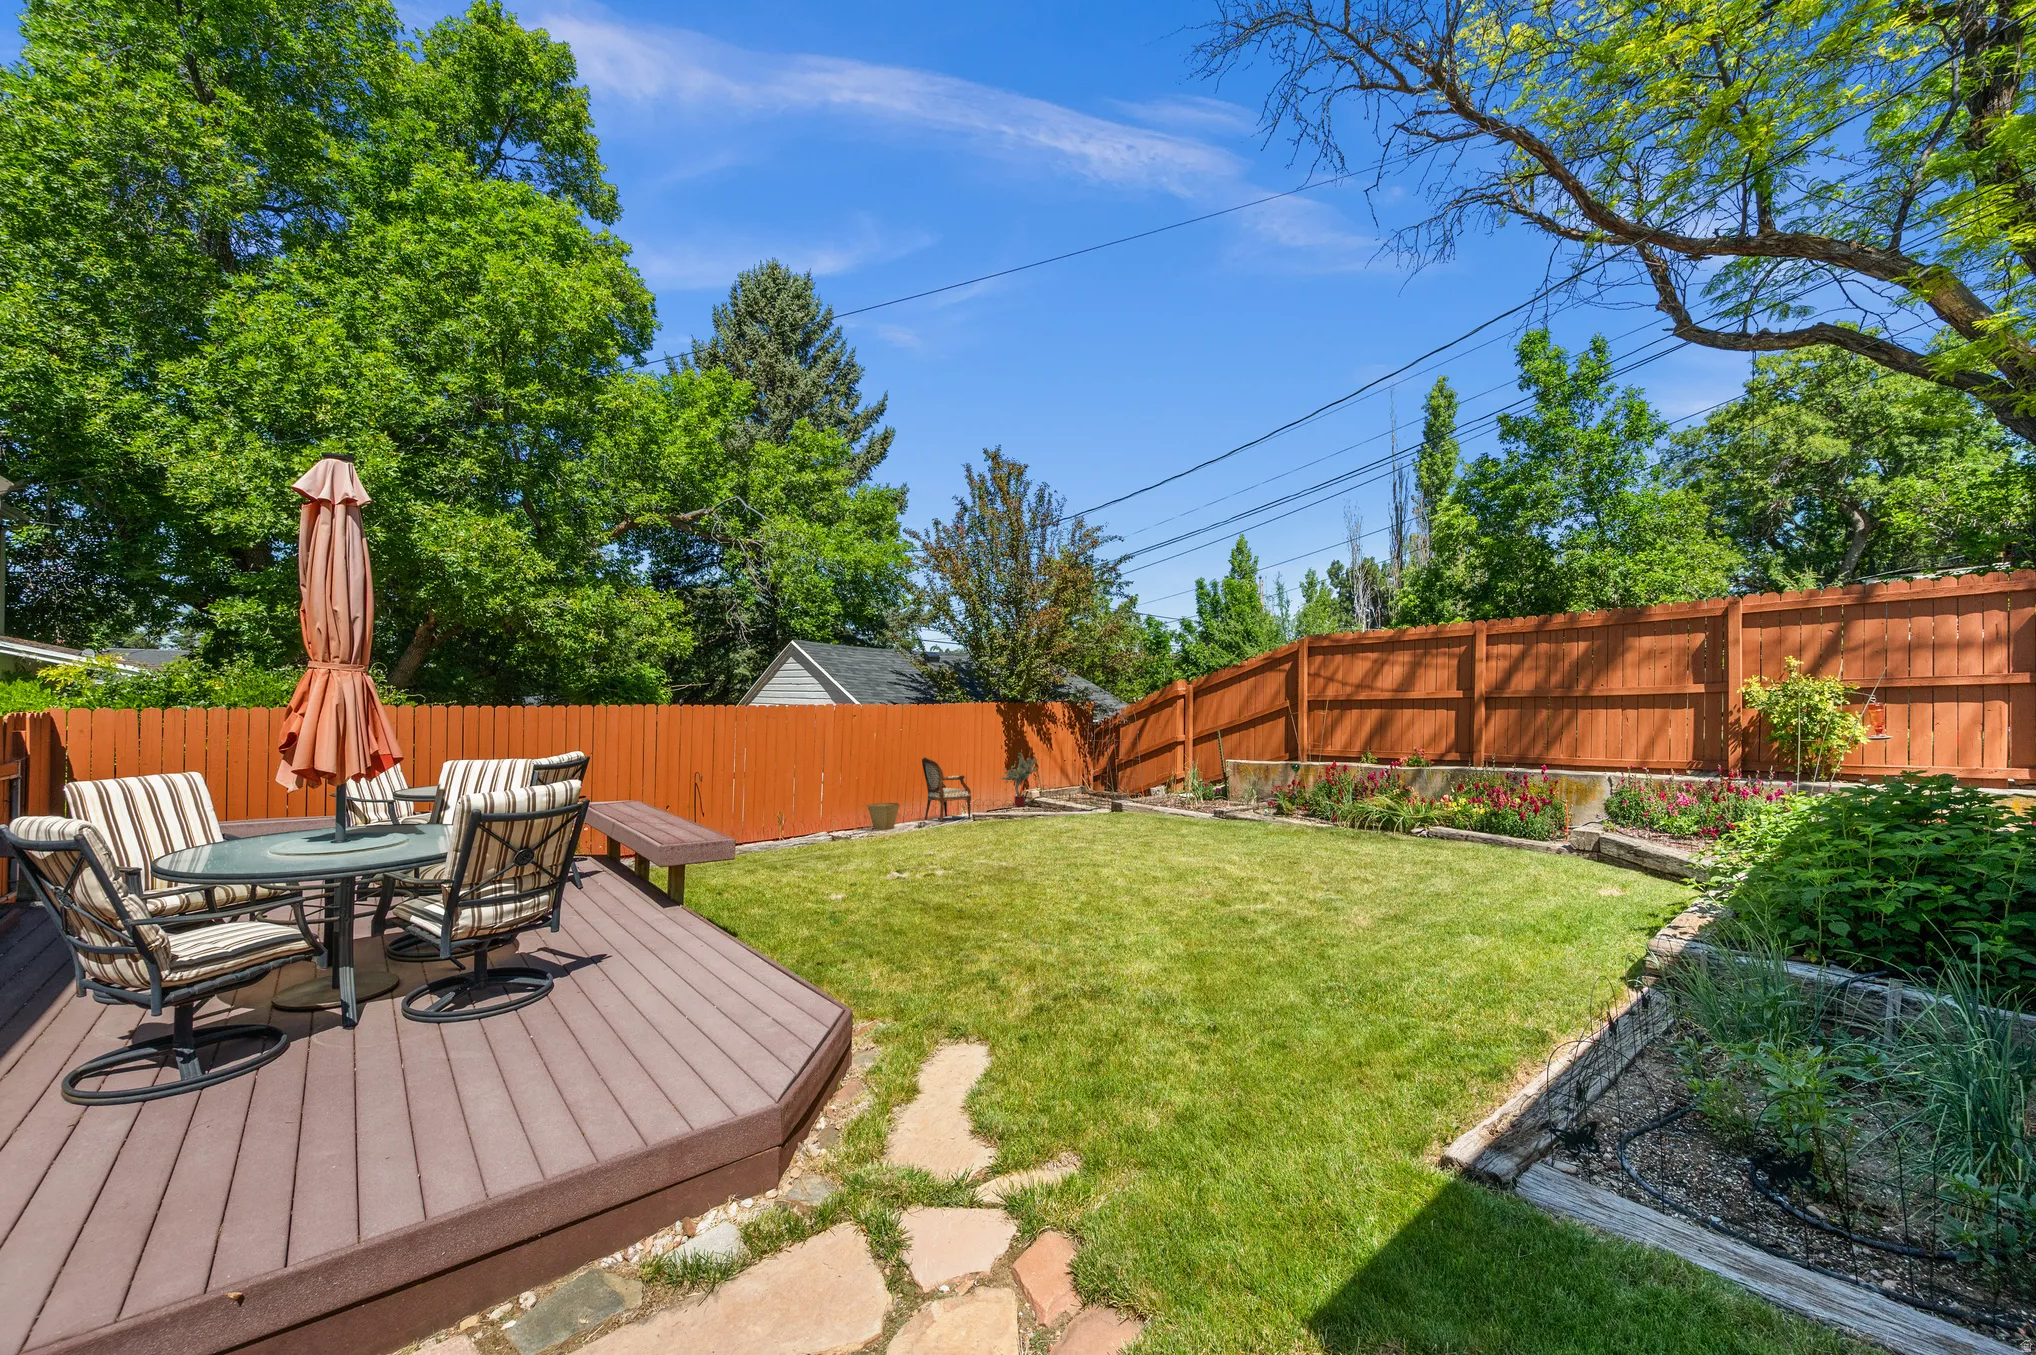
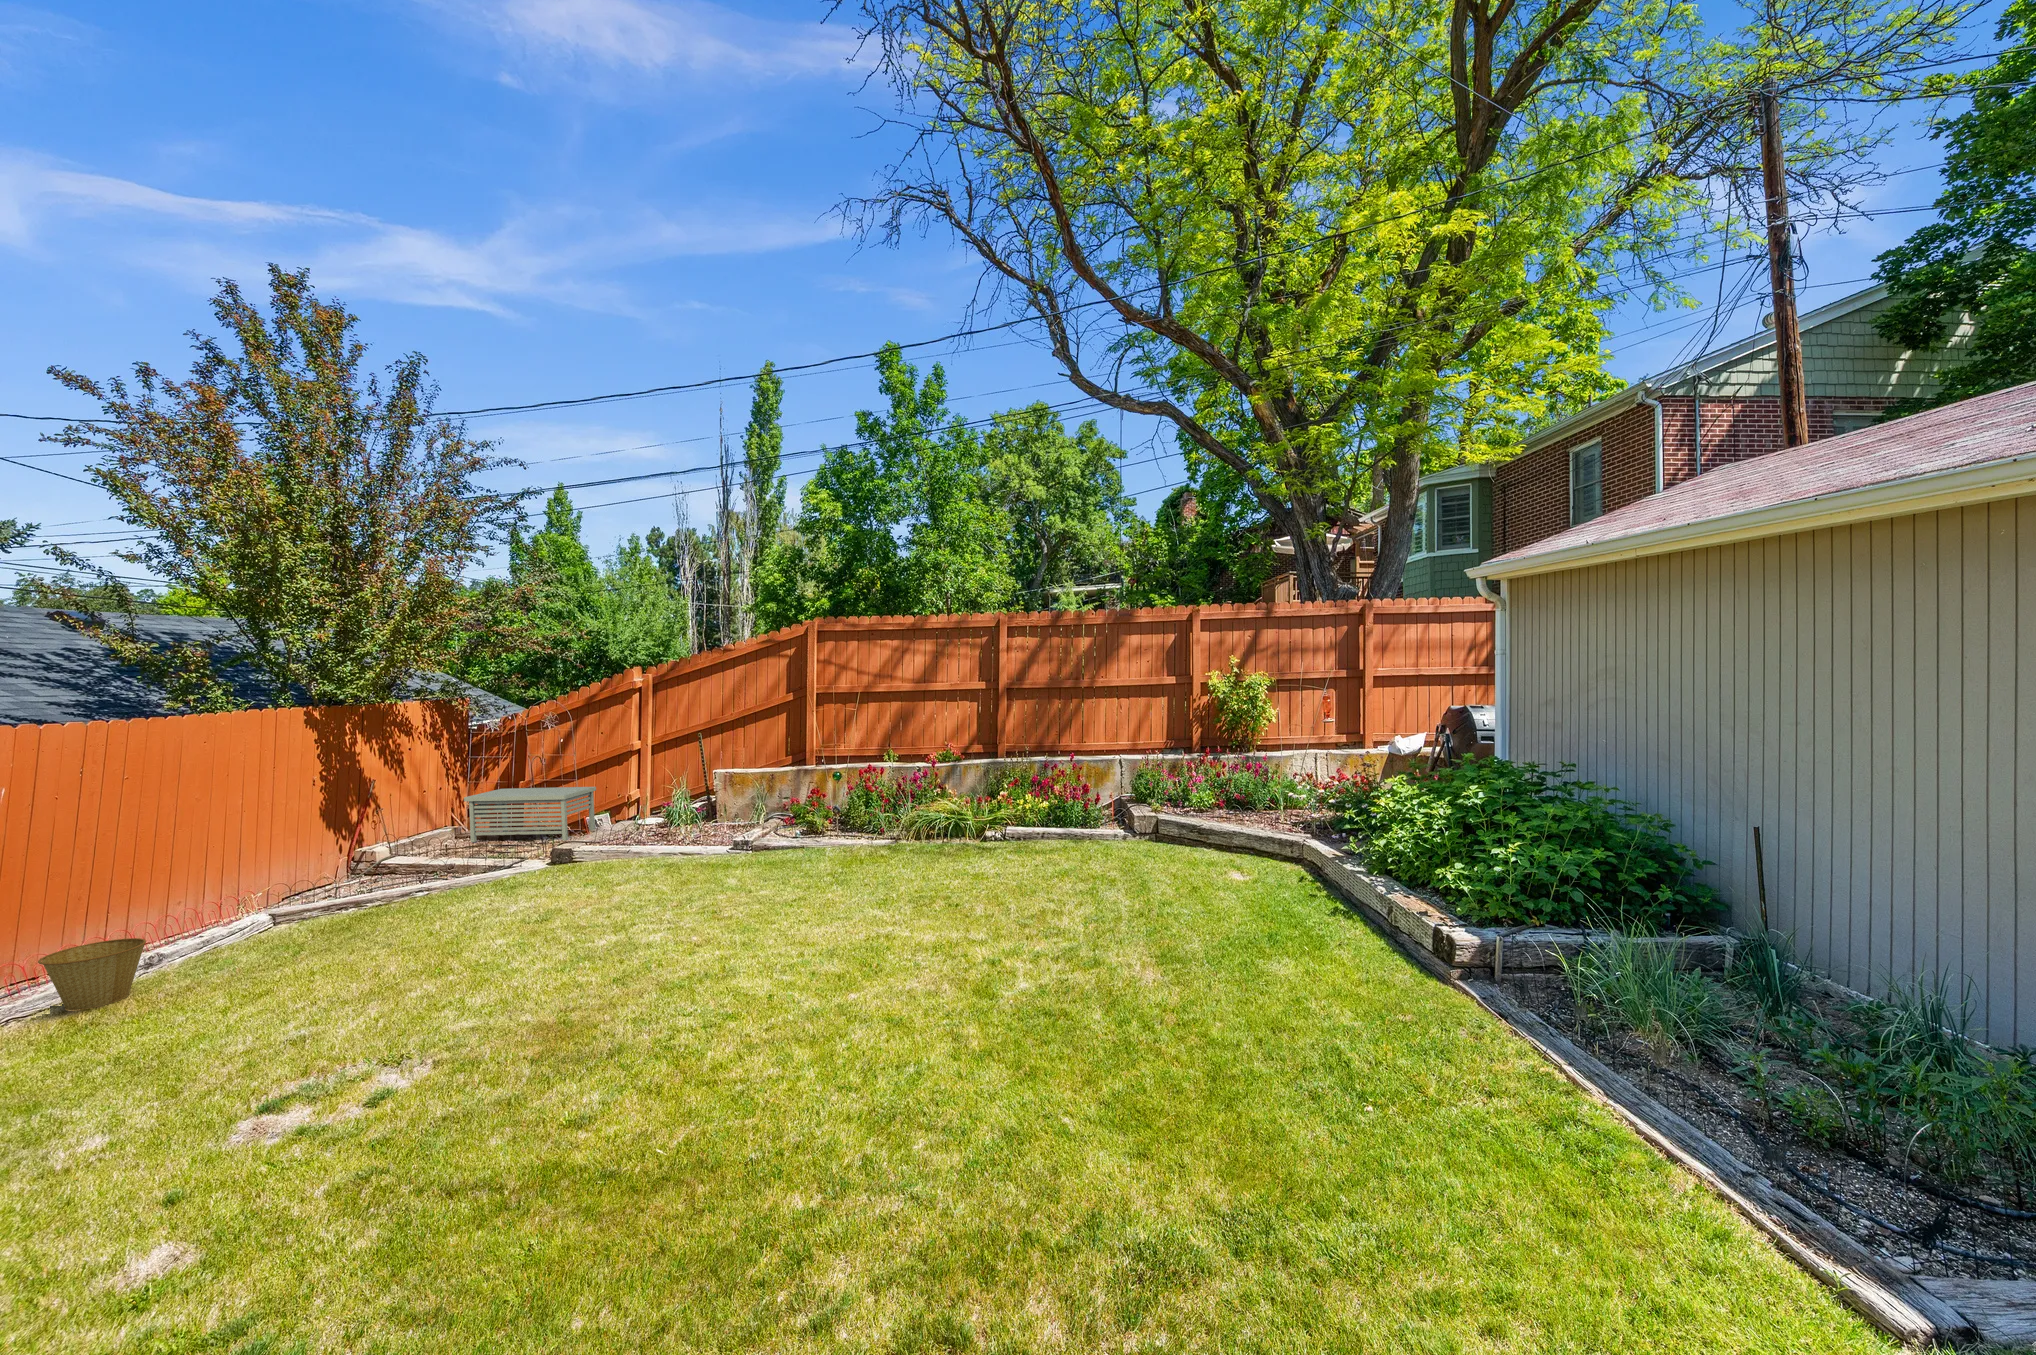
potted tree: present [1001,753,1037,807] -> none [327,790,399,882]
armchair: present [922,757,971,822] -> none [177,830,311,952]
storage bench: none [1085,764,1160,802] -> present [464,787,596,842]

